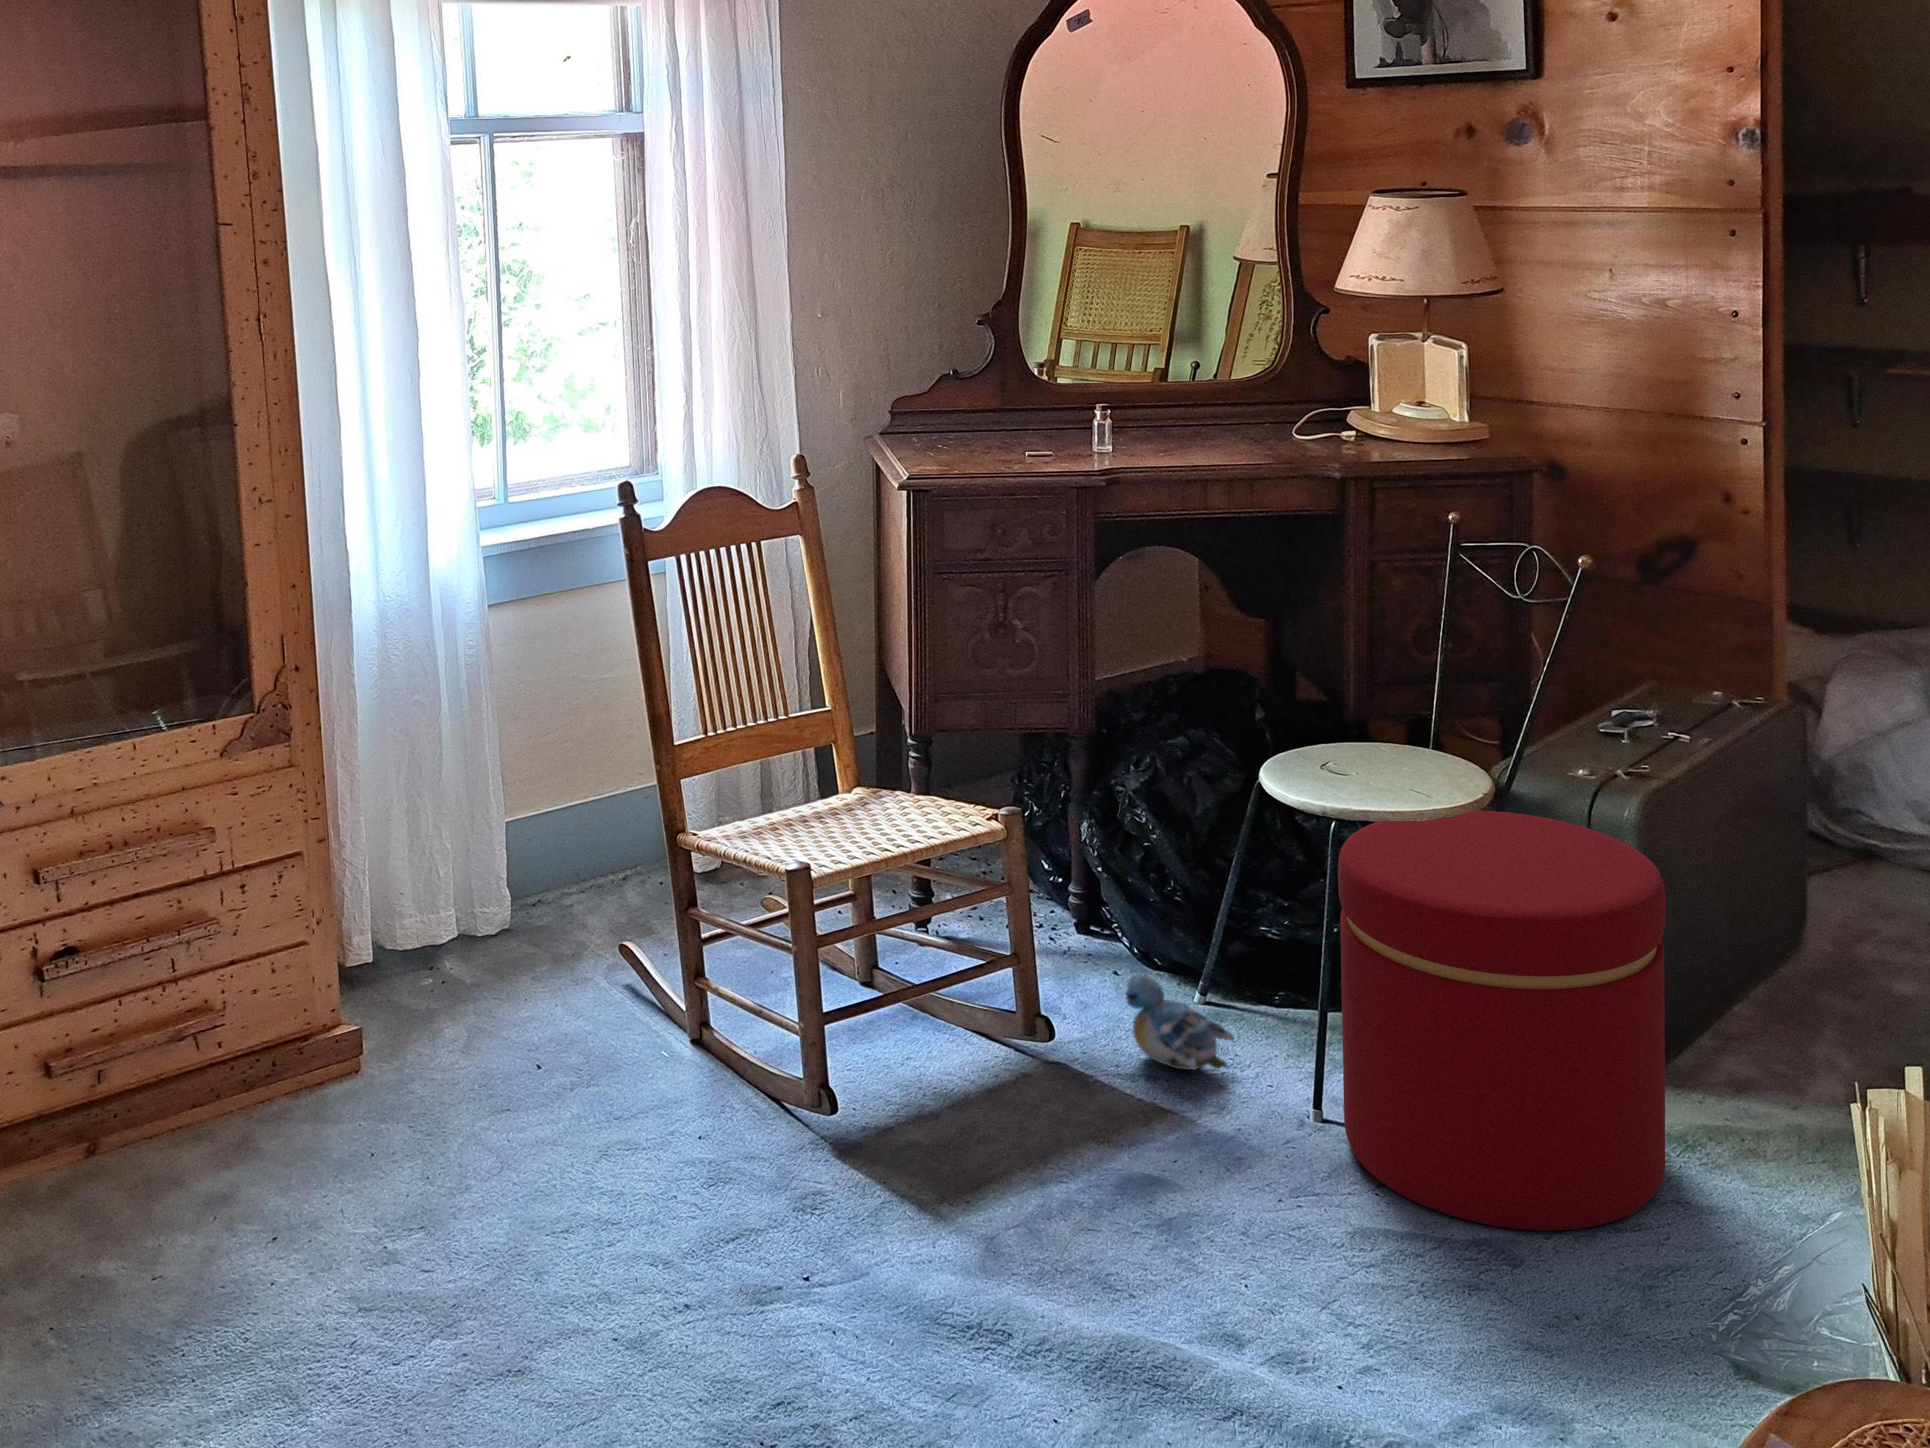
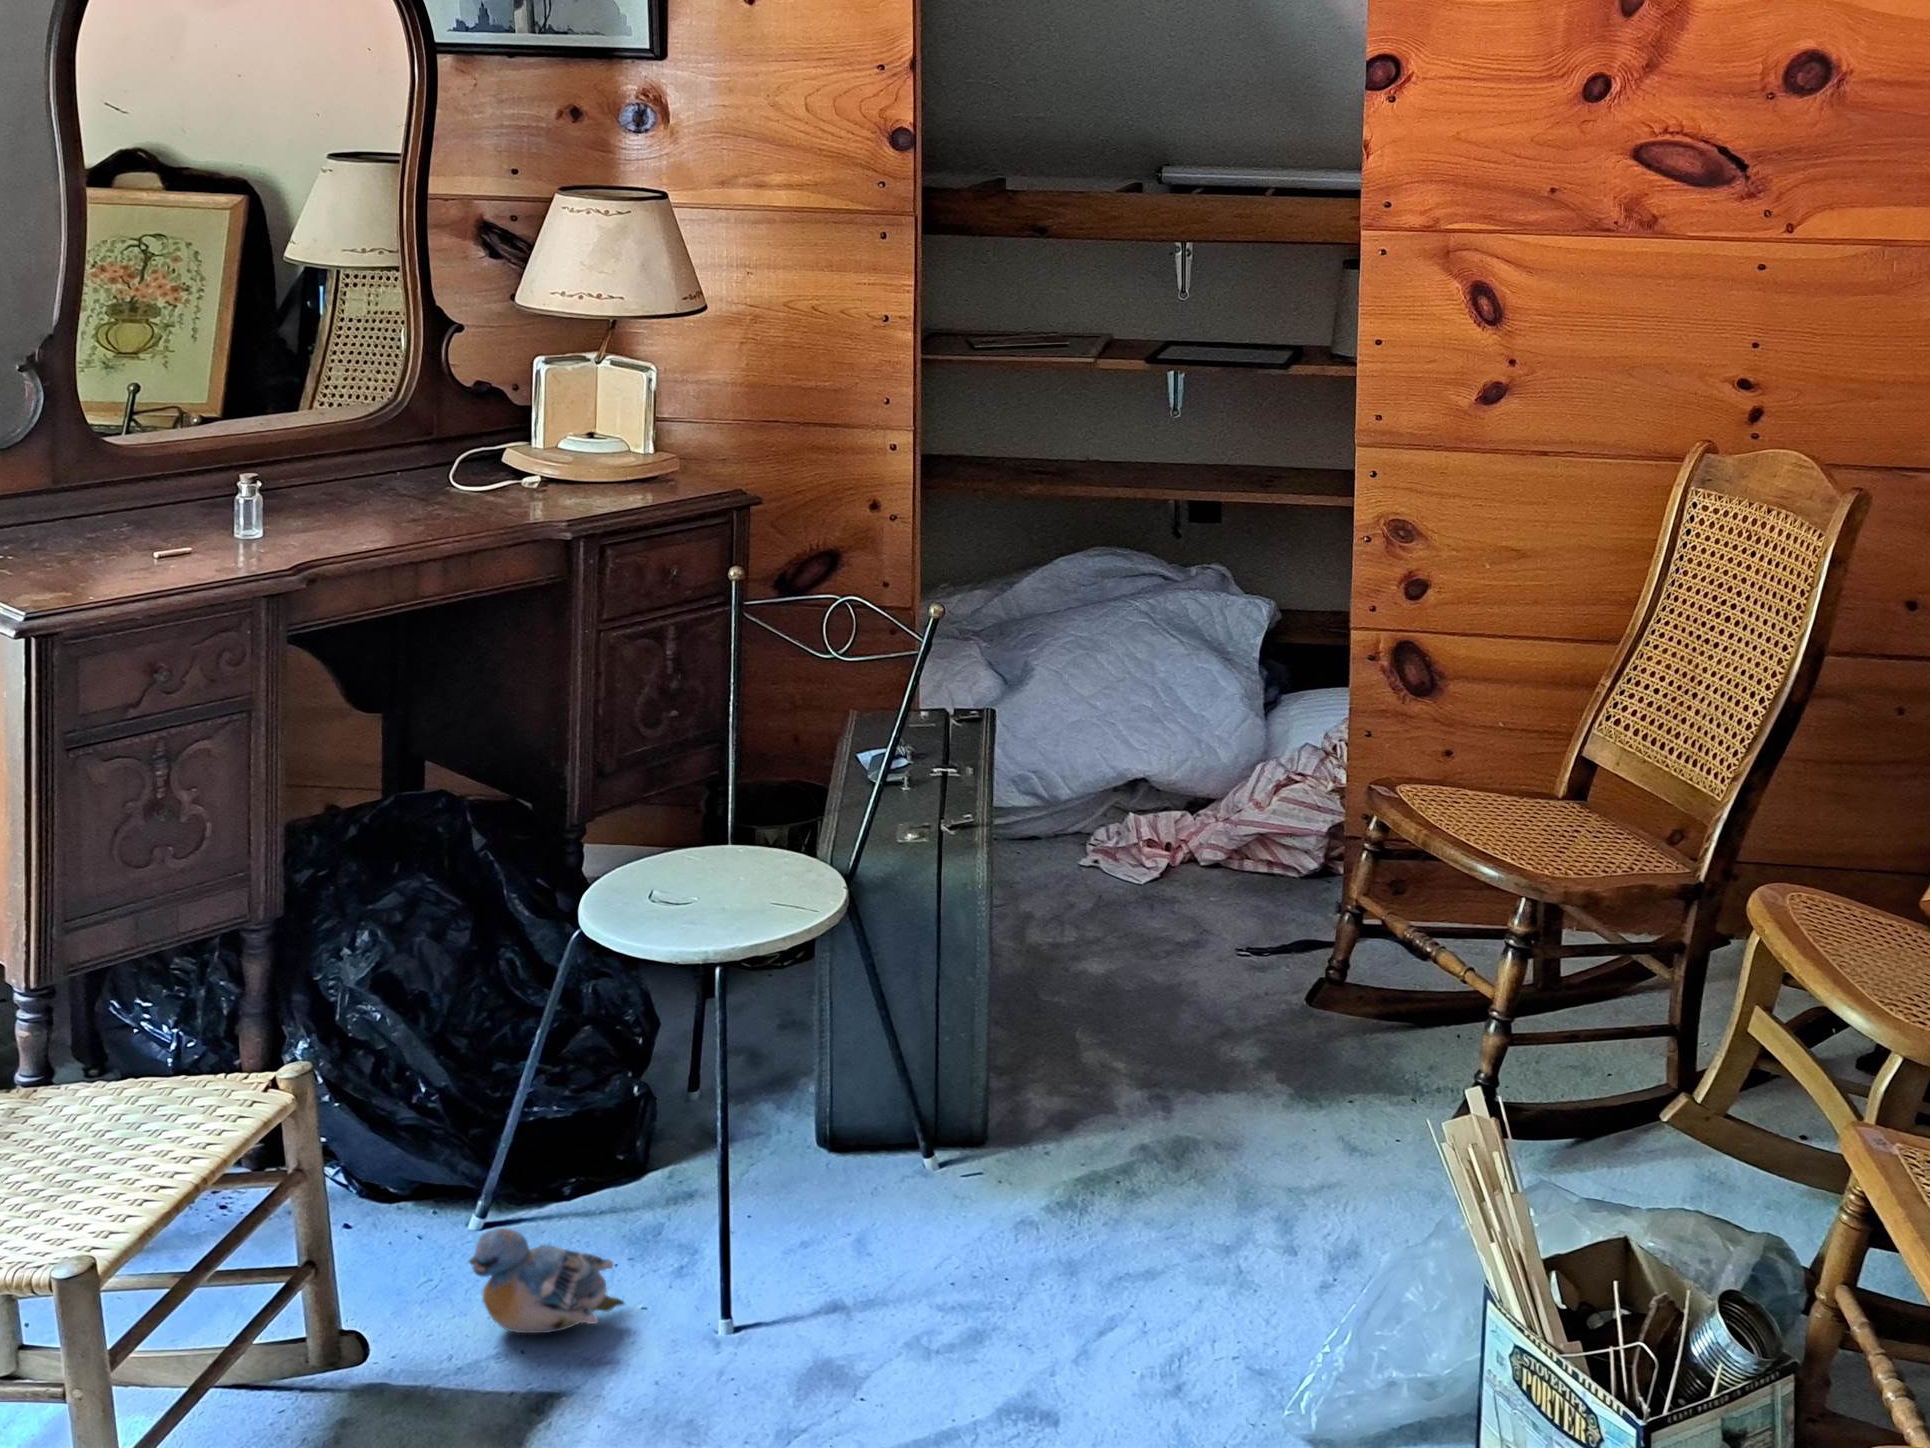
ottoman: present [1338,810,1666,1230] -> none [785,896,1125,1371]

